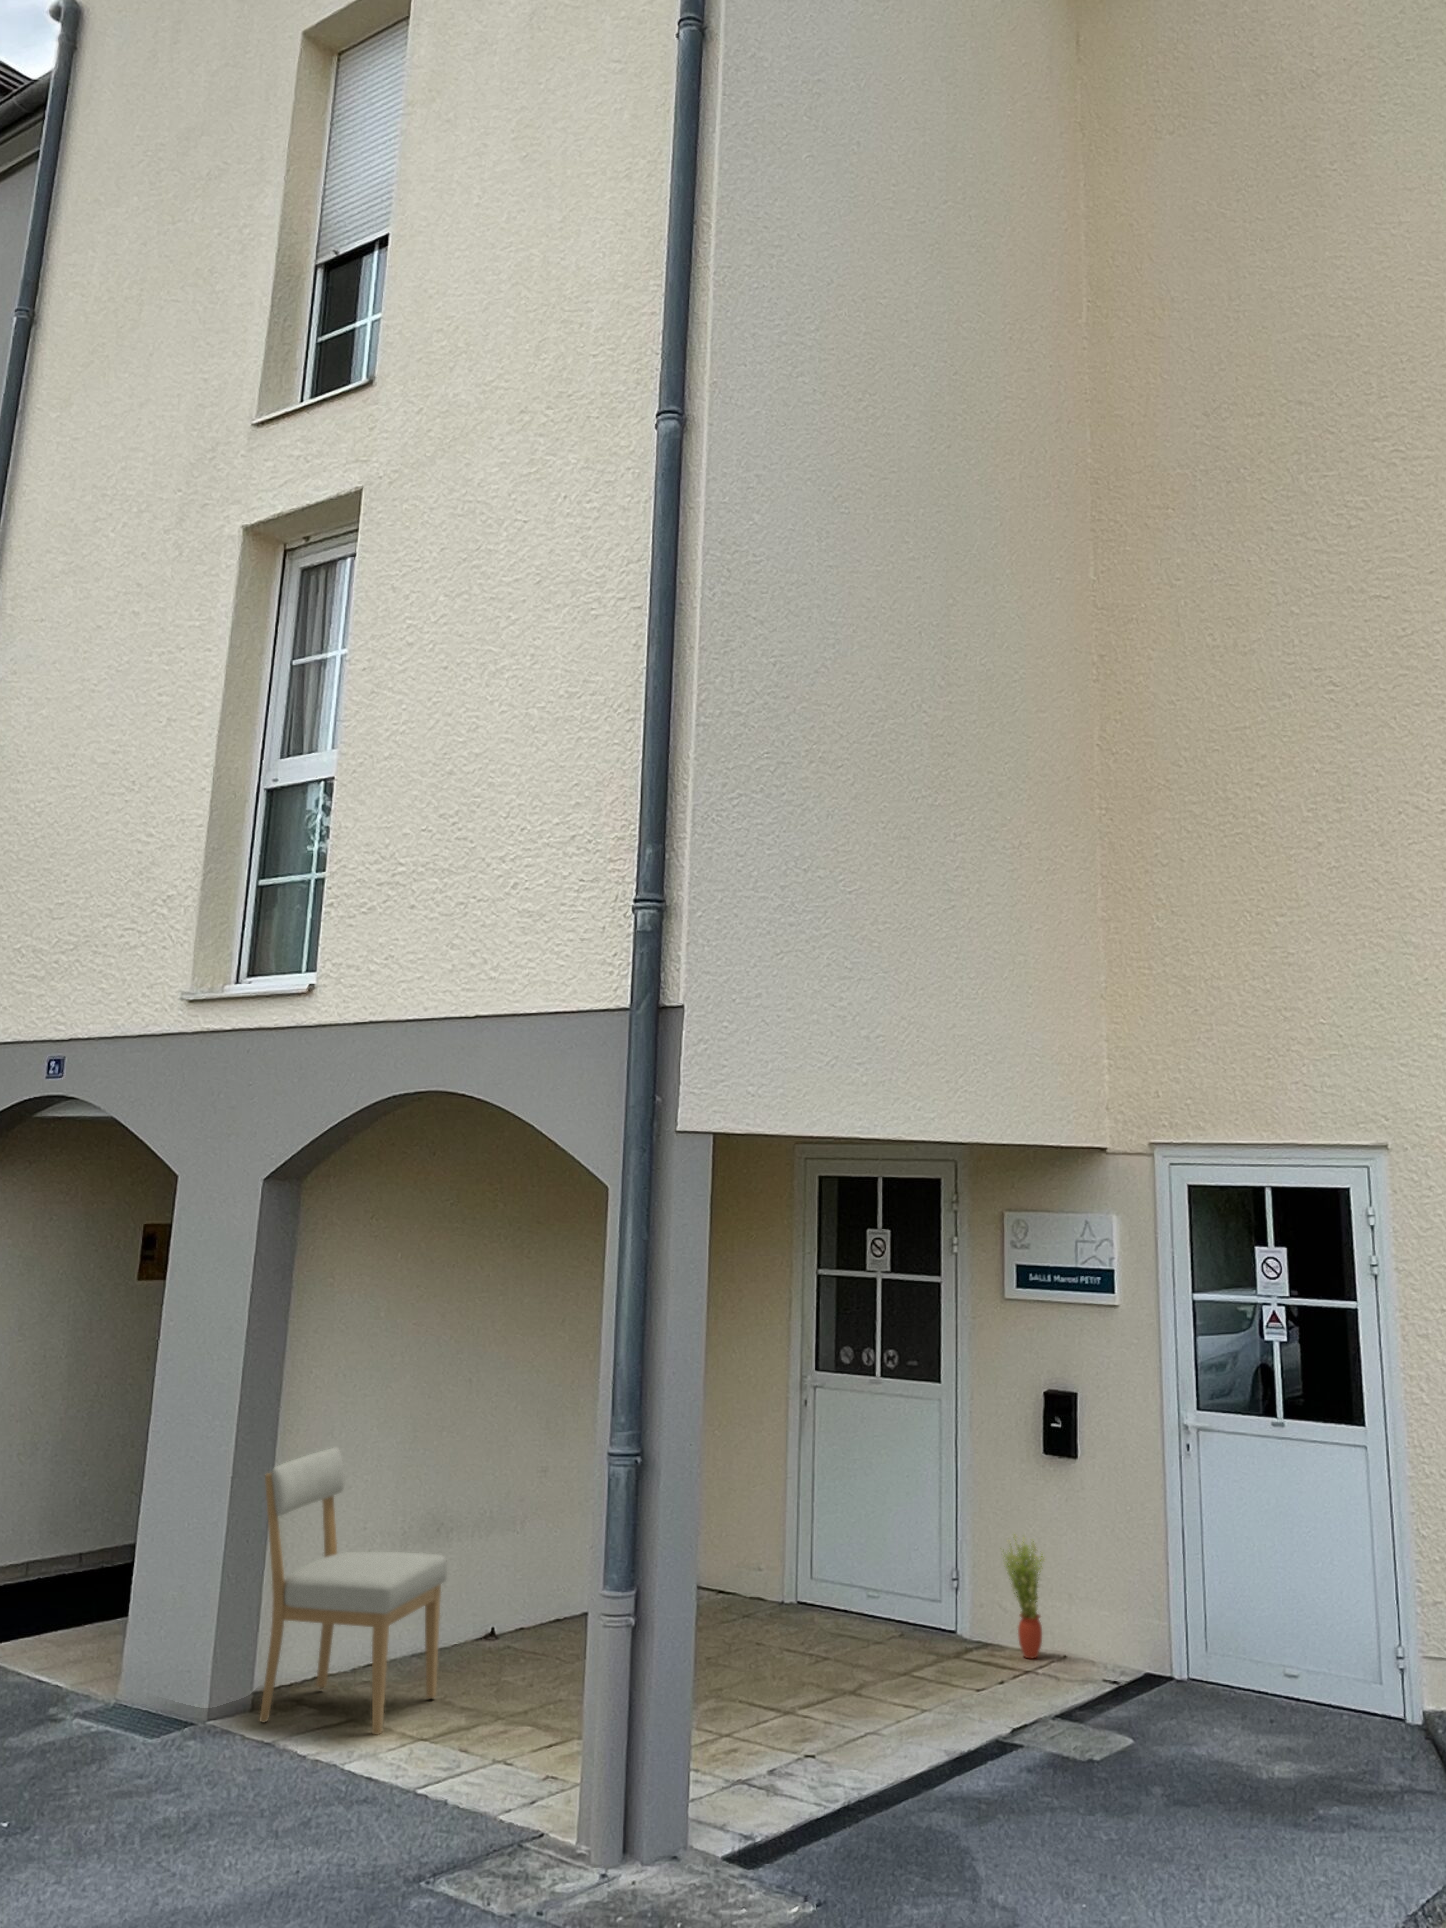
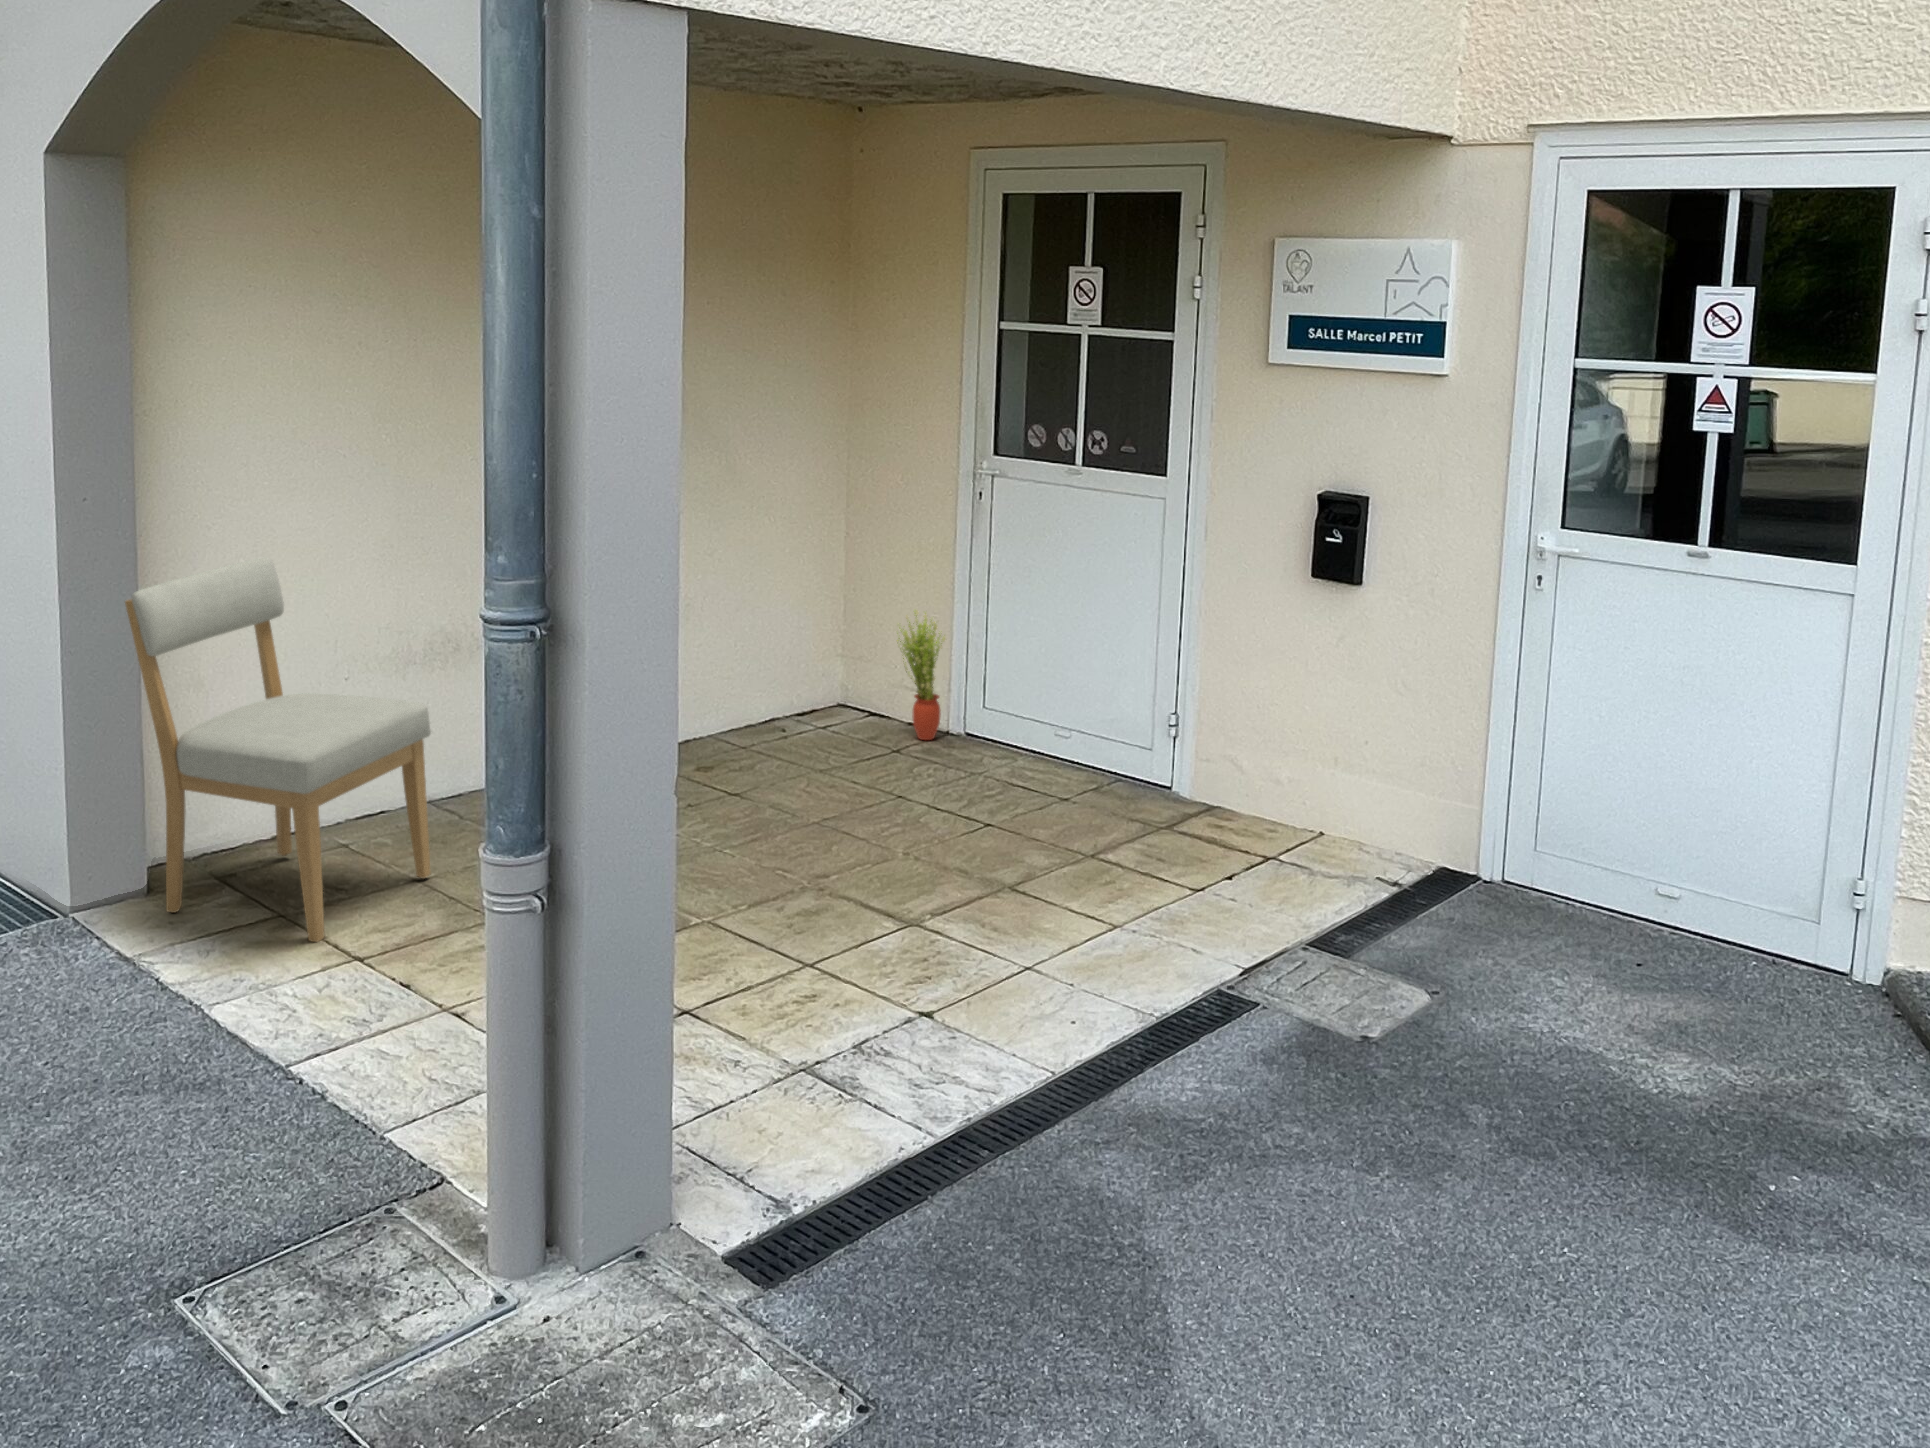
potted plant: present [1005,1534,1044,1658] -> present [897,611,945,740]

